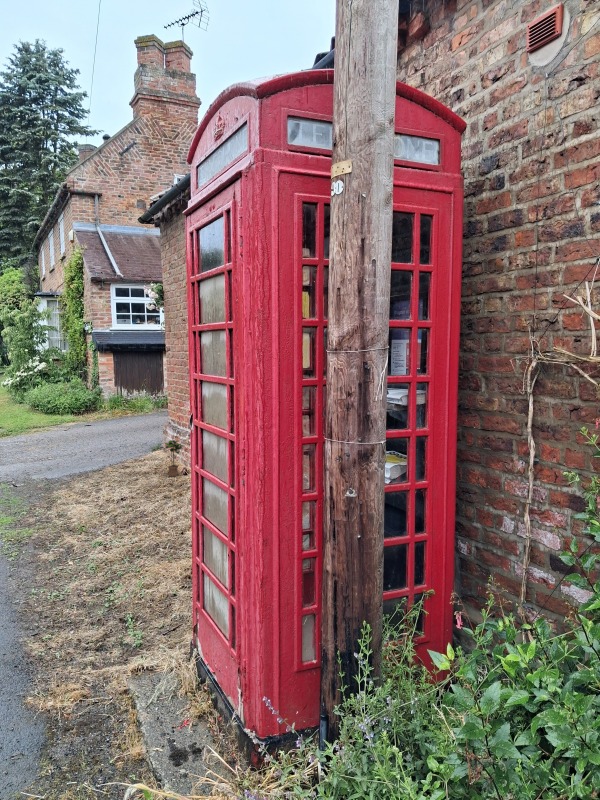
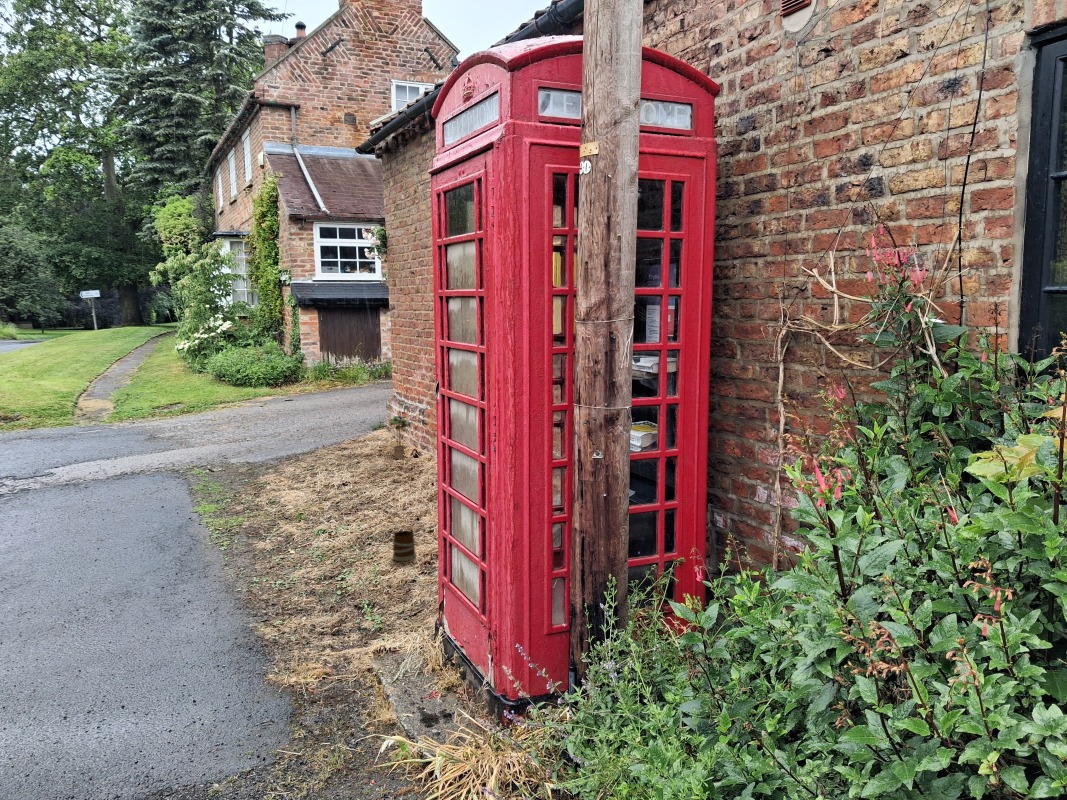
wooden bucket: none [159,534,180,574] -> present [393,529,416,561]

